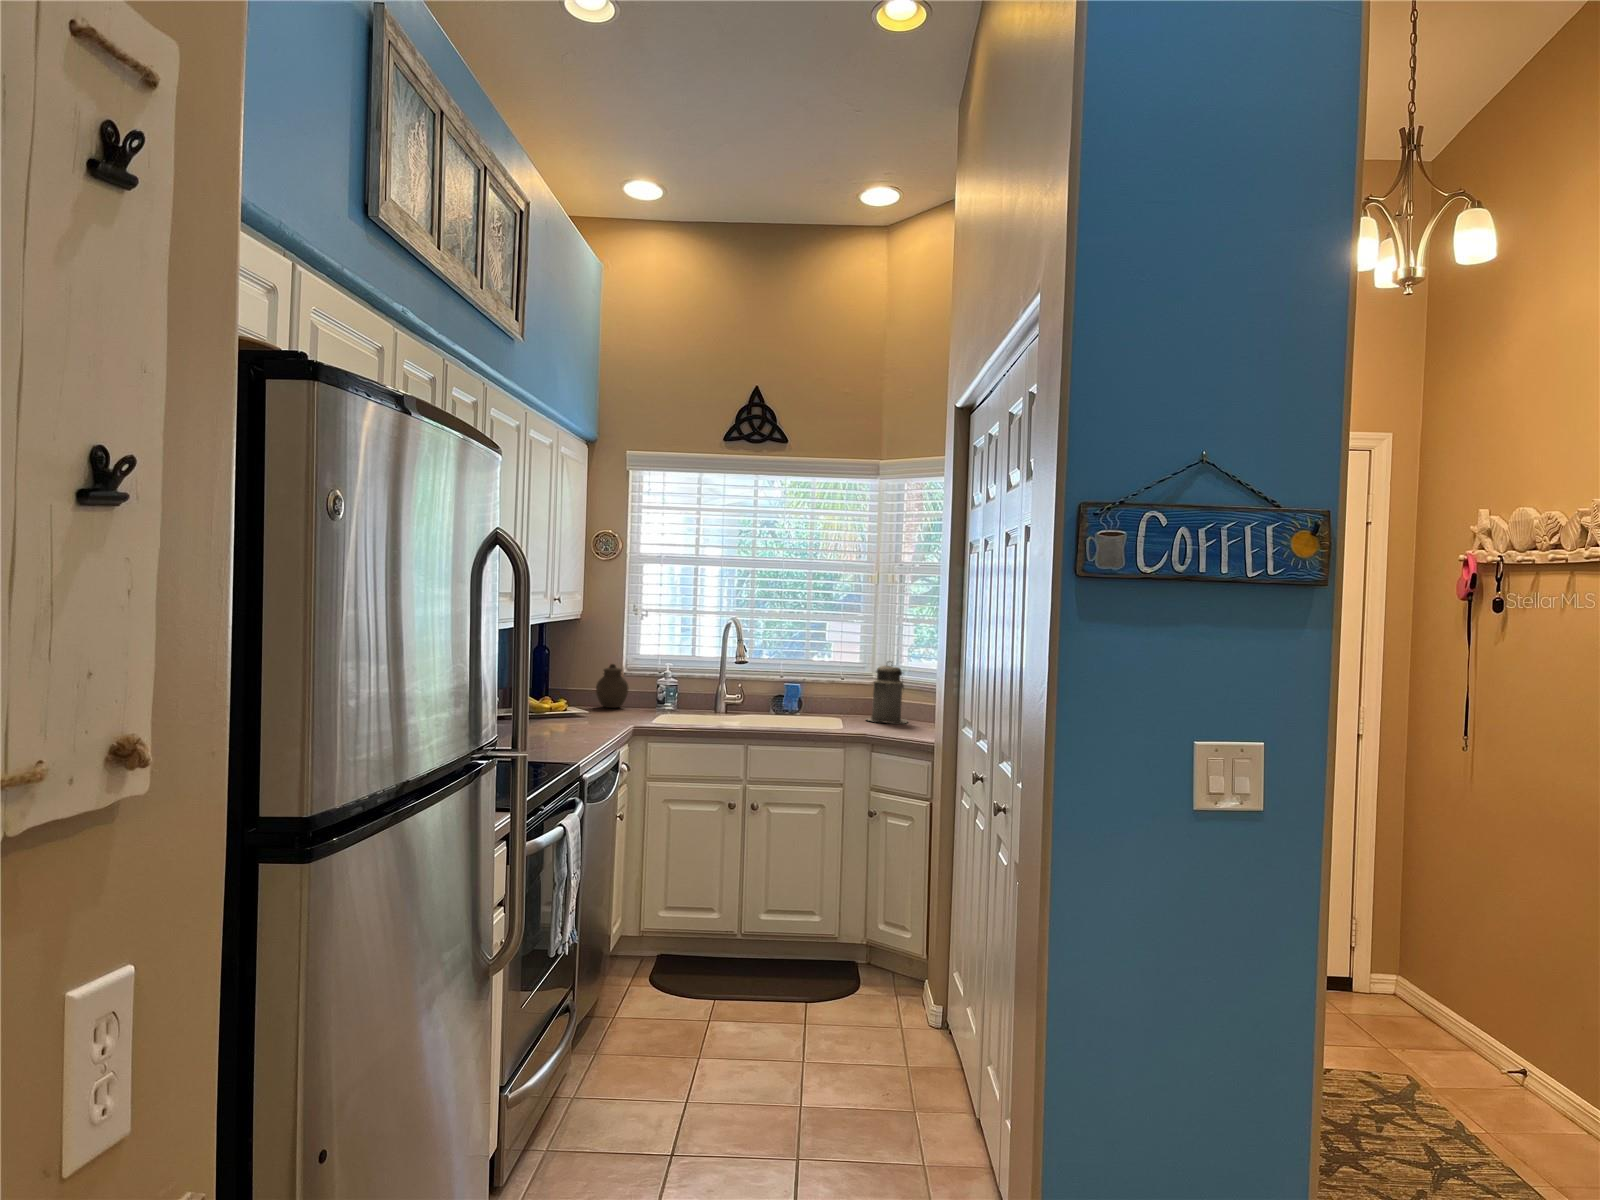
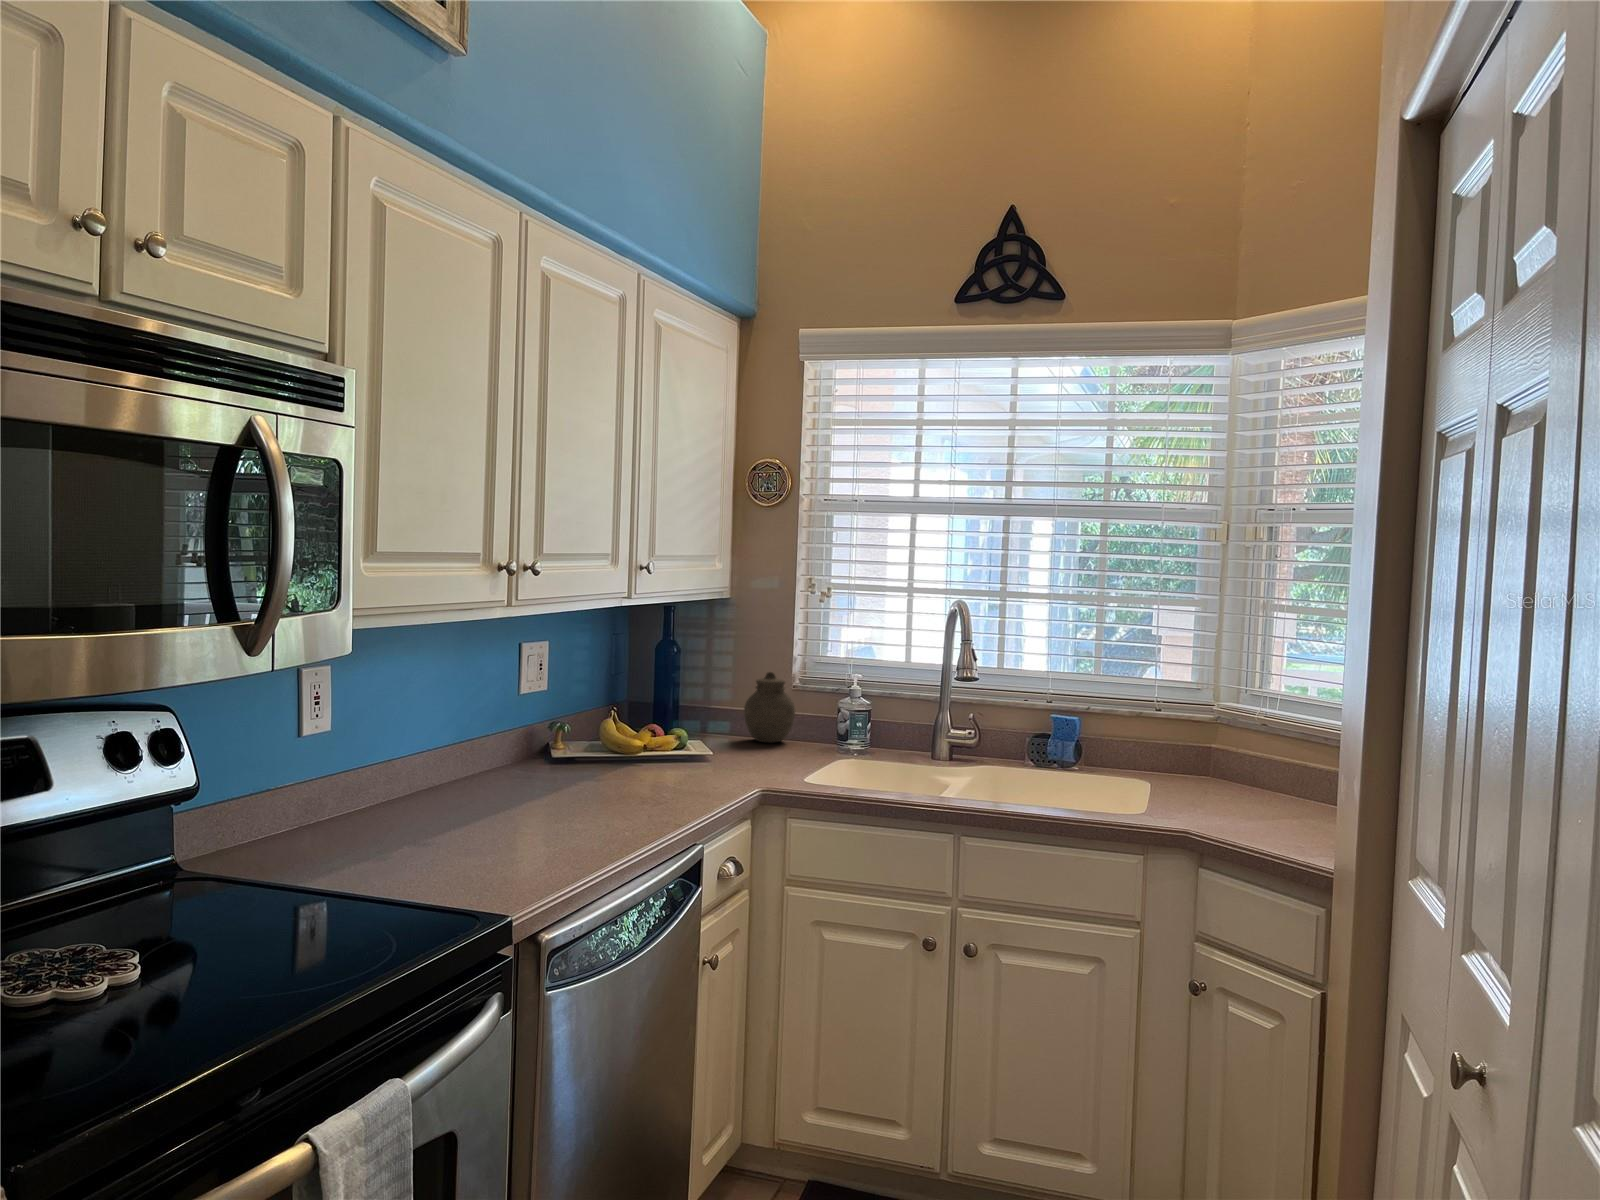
canister: present [867,662,908,723] -> none [1196,687,1281,805]

